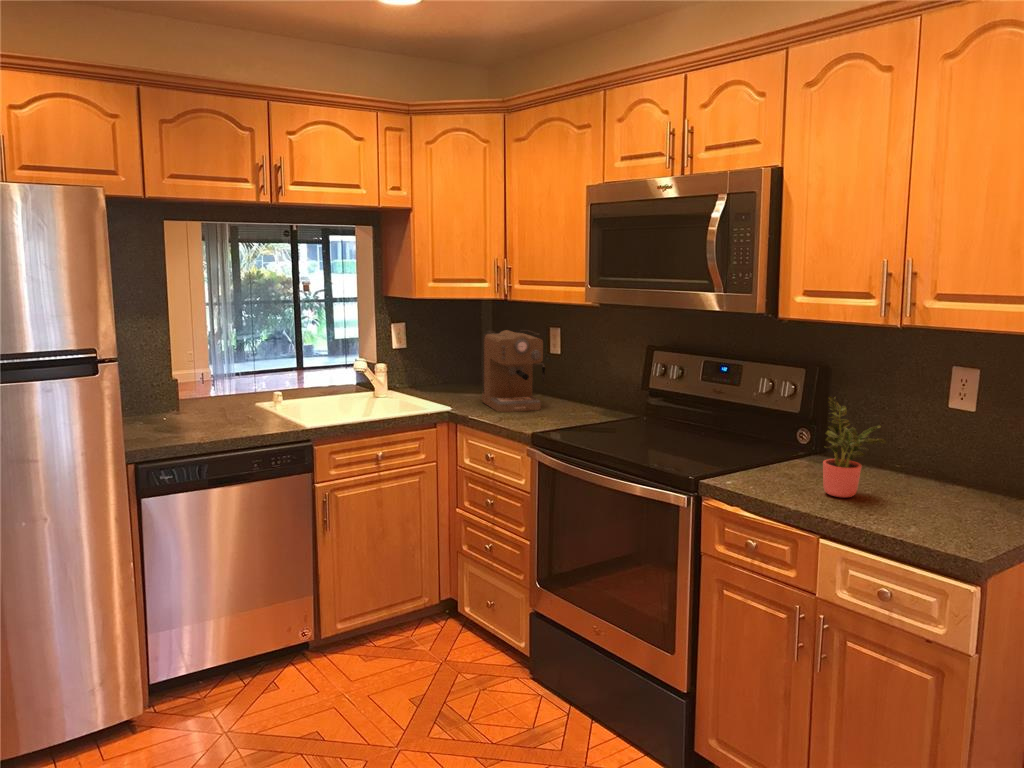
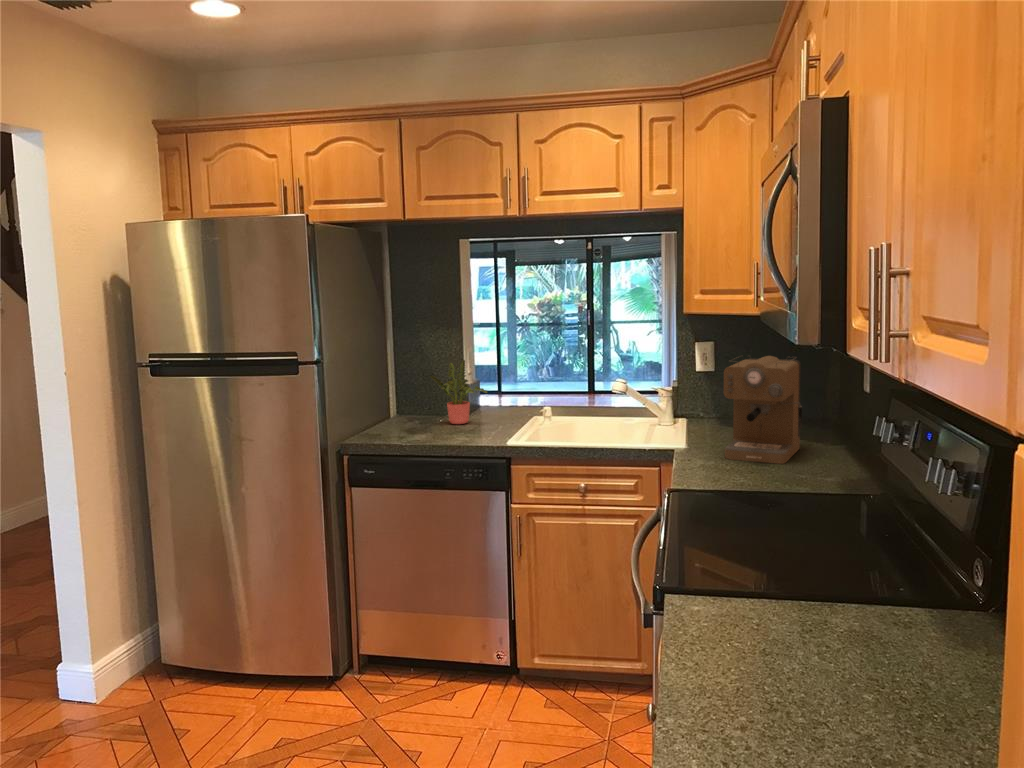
potted plant: present [823,397,886,497] -> present [430,360,487,424]

